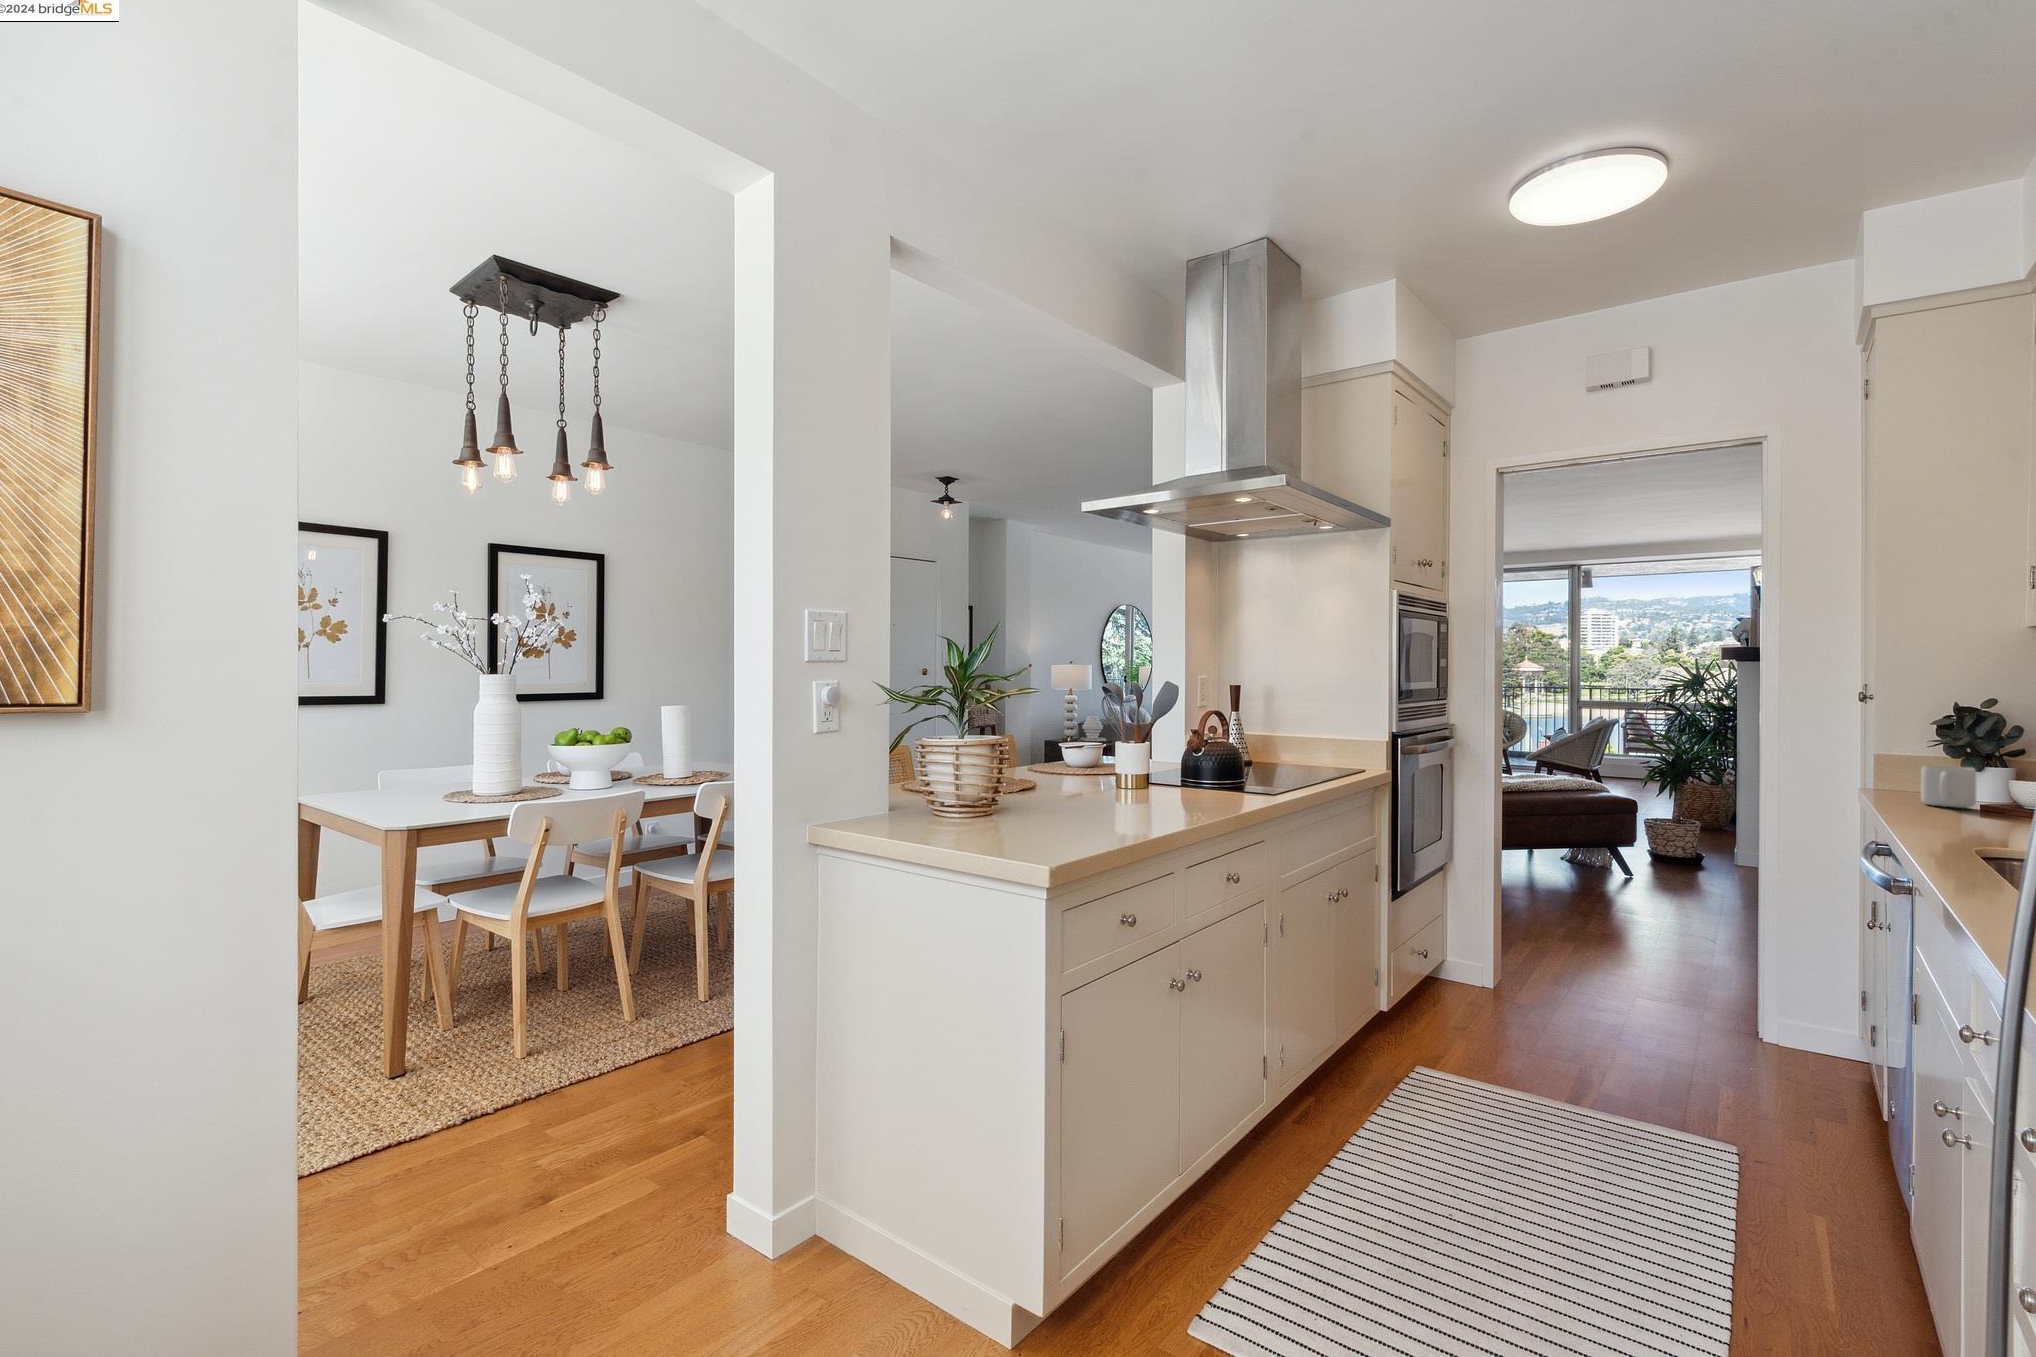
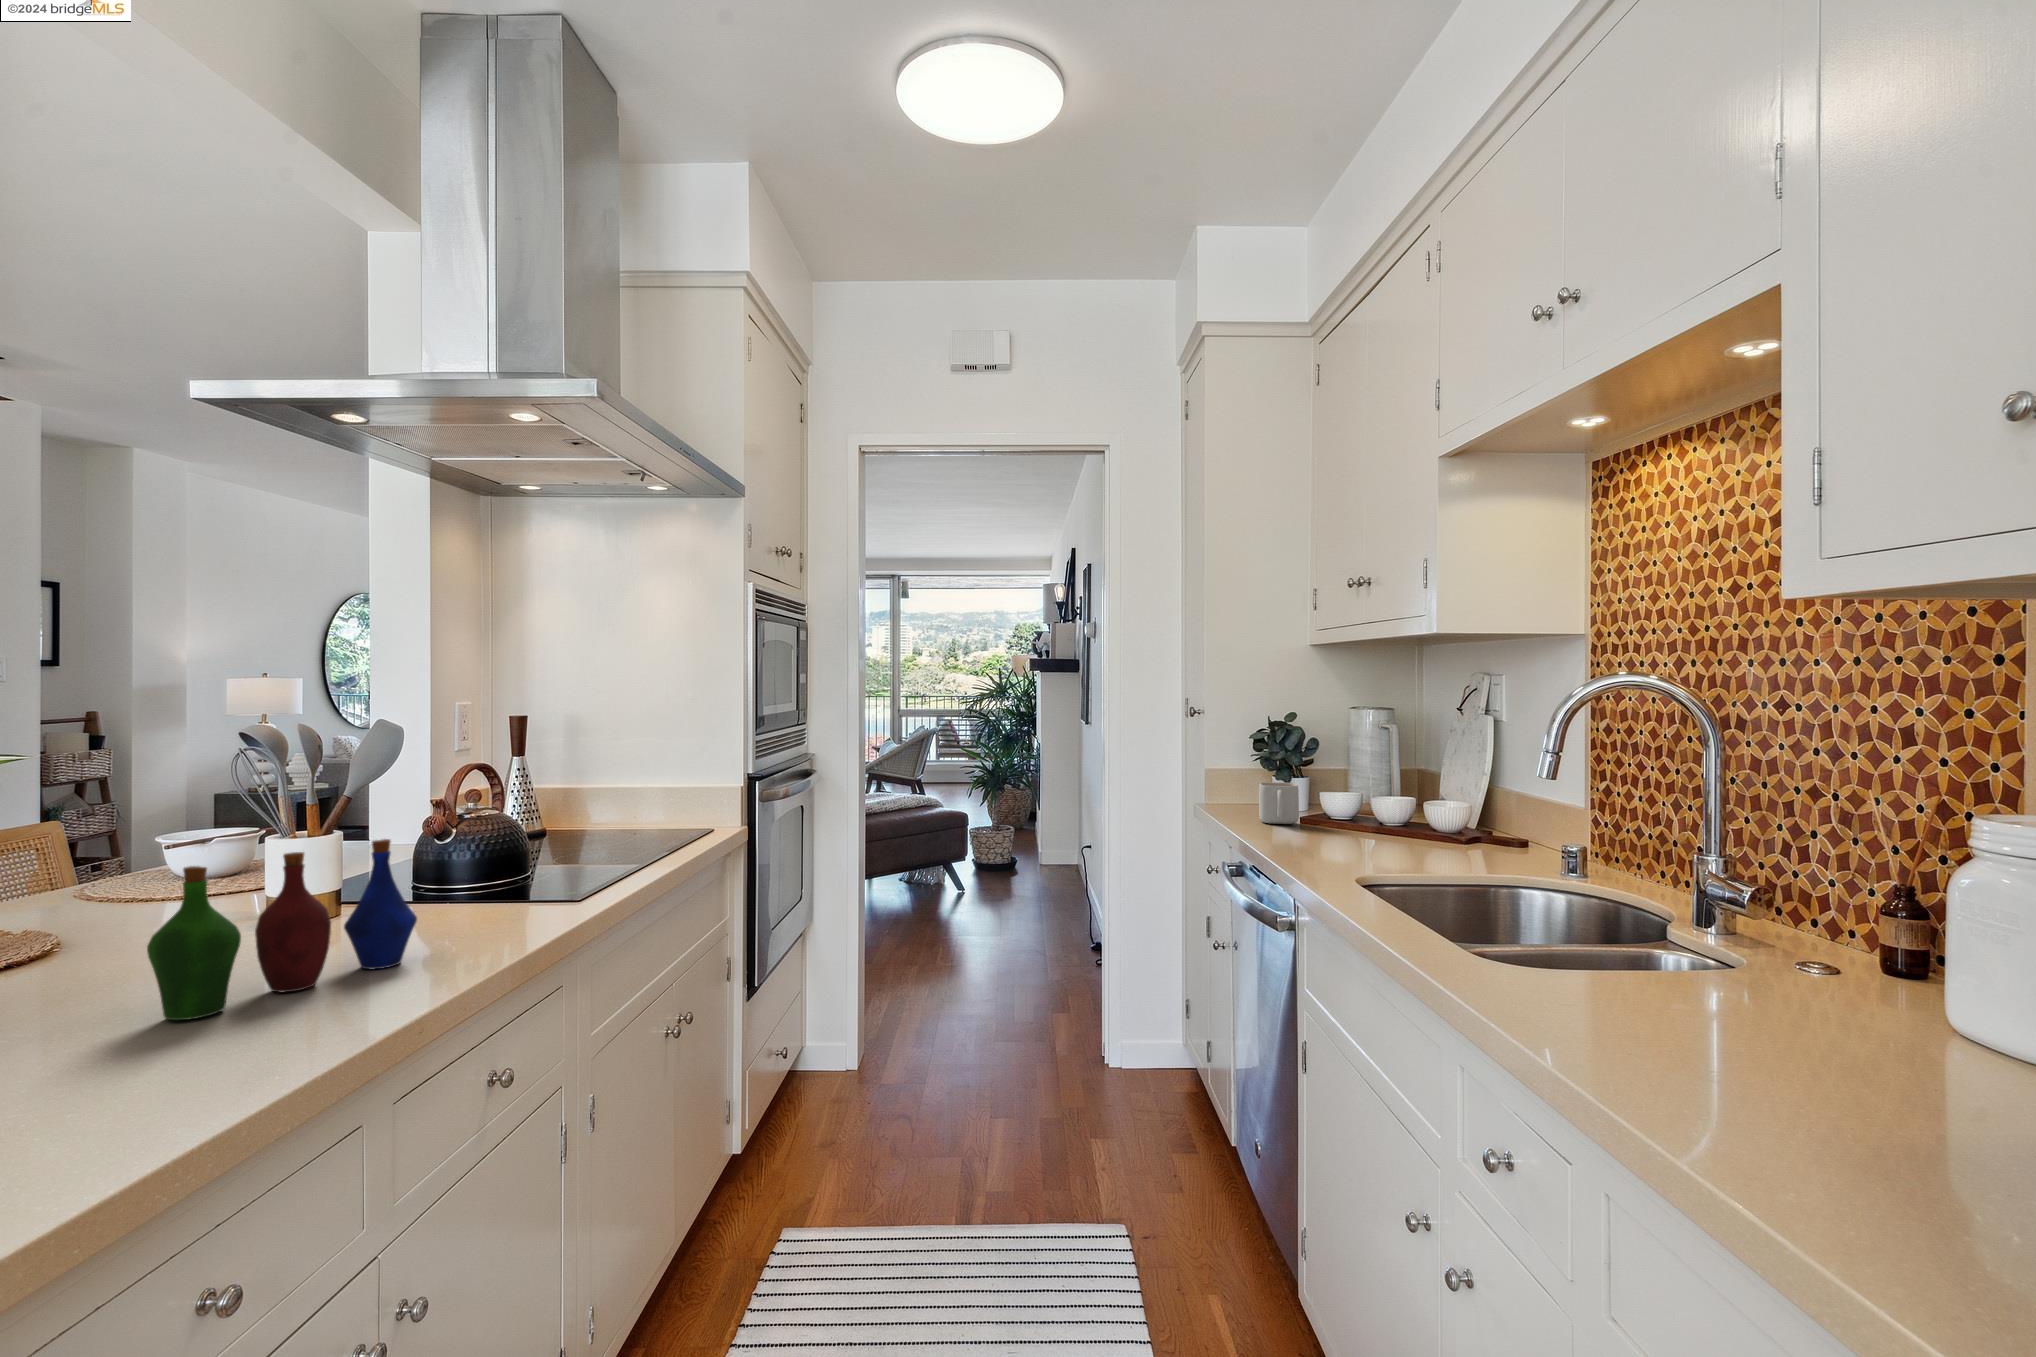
bottle: none [1079,742,1189,816] -> present [147,839,417,1020]

